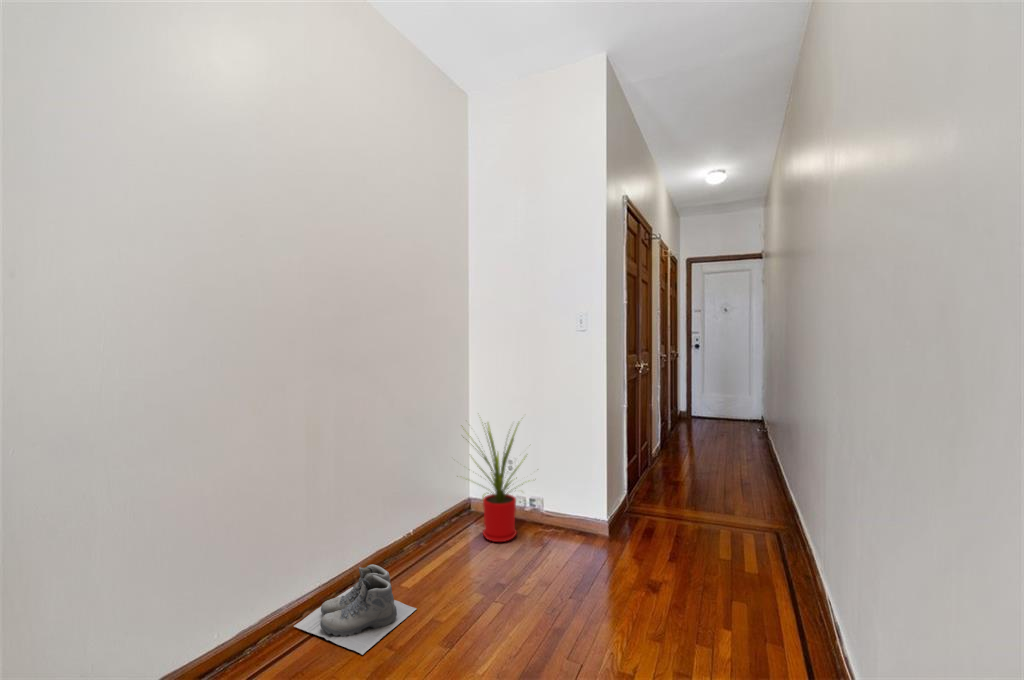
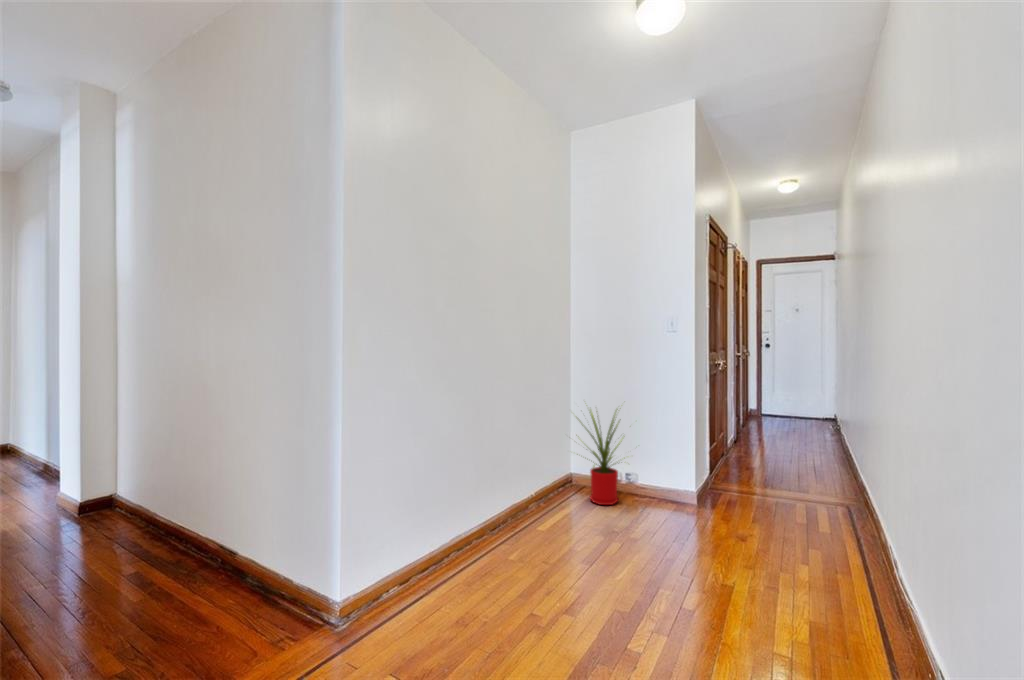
boots: present [294,564,416,655] -> none [469,509,556,566]

